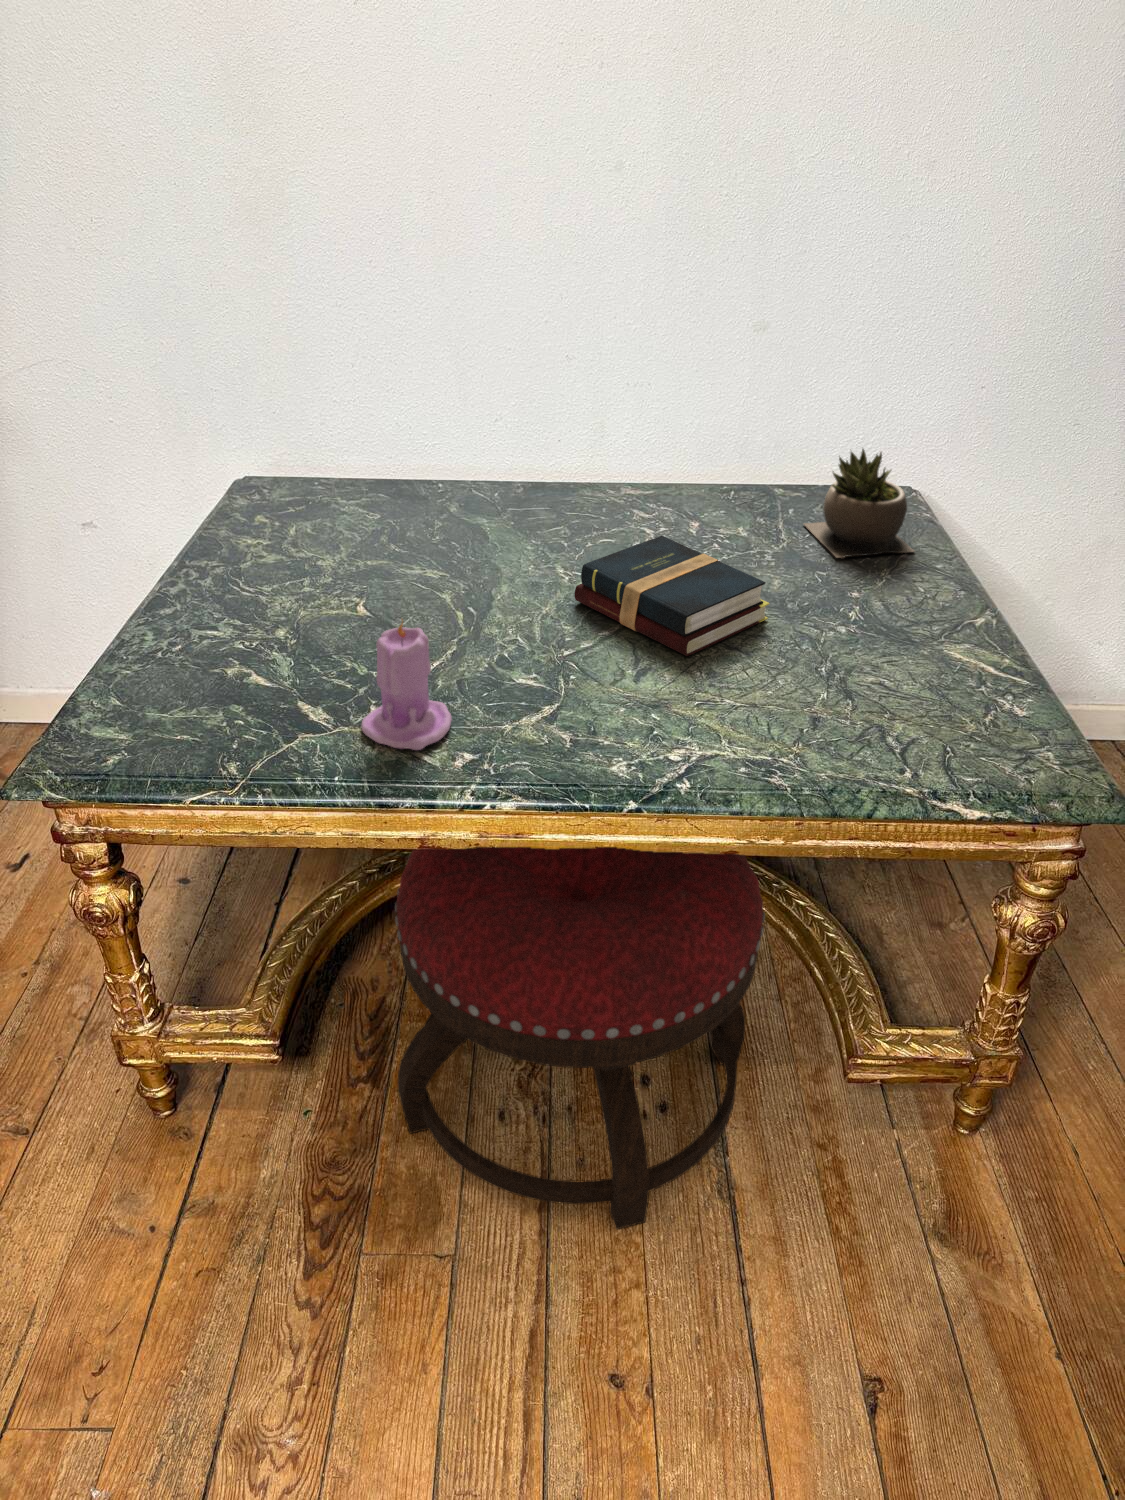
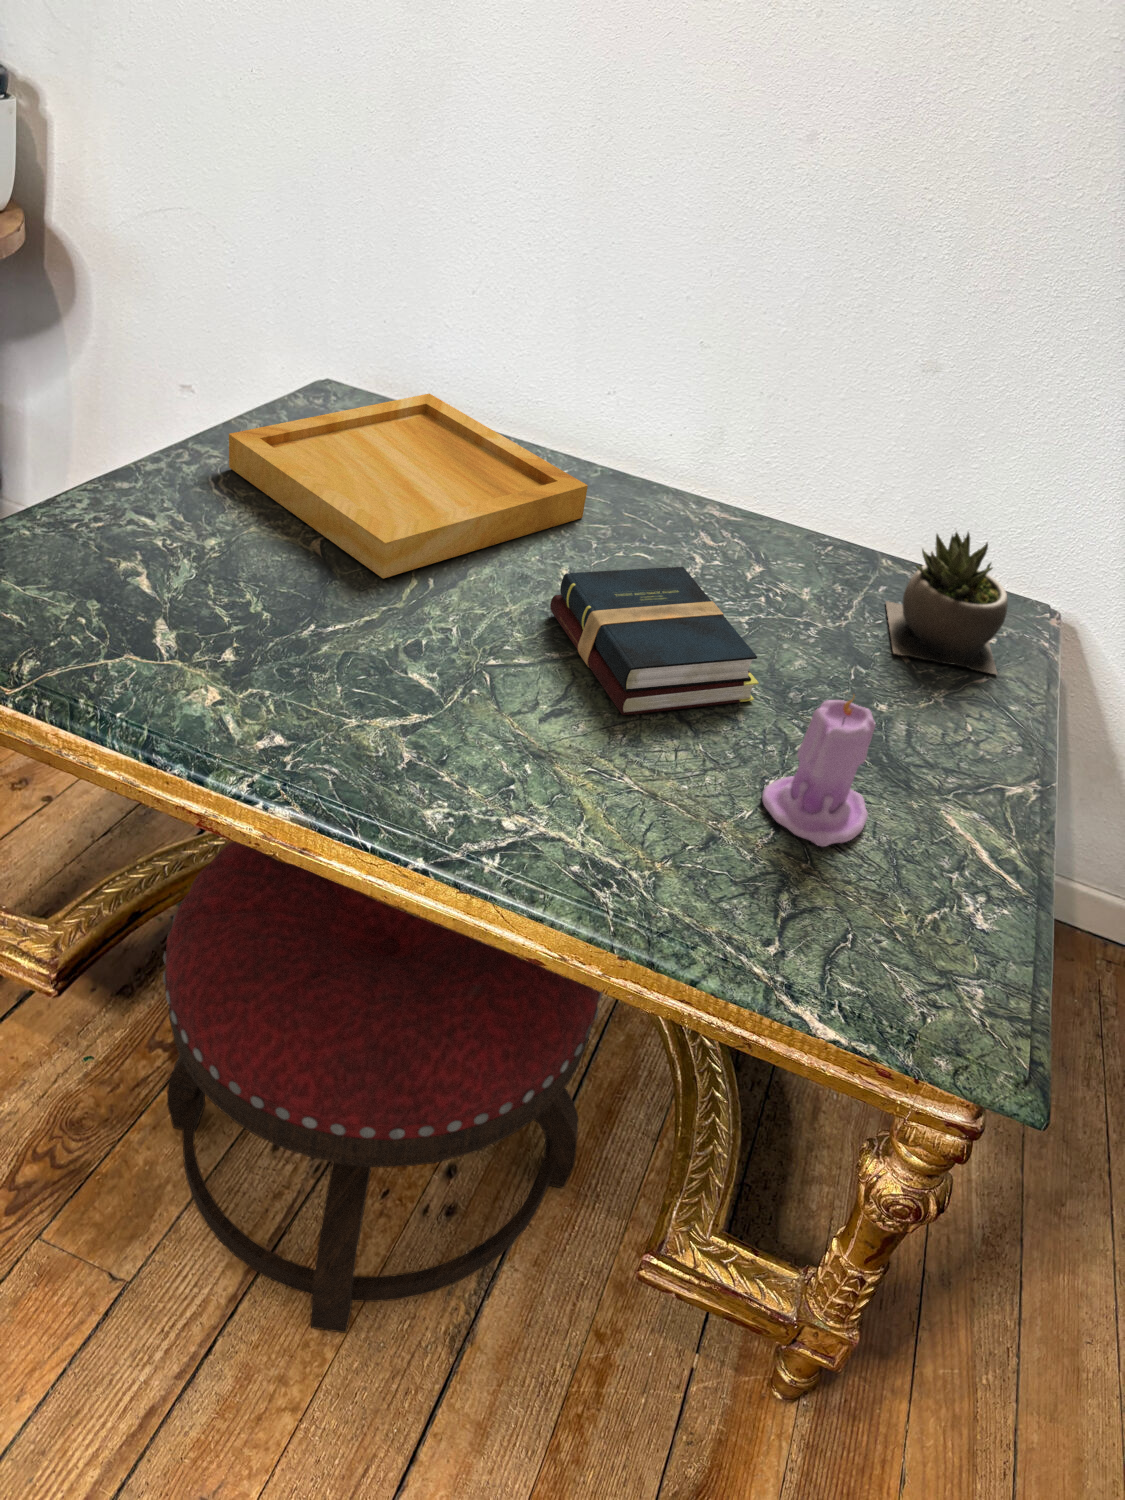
tray: none [227,462,539,614] -> present [229,394,588,579]
candle: present [362,622,452,750] -> present [762,696,876,847]

